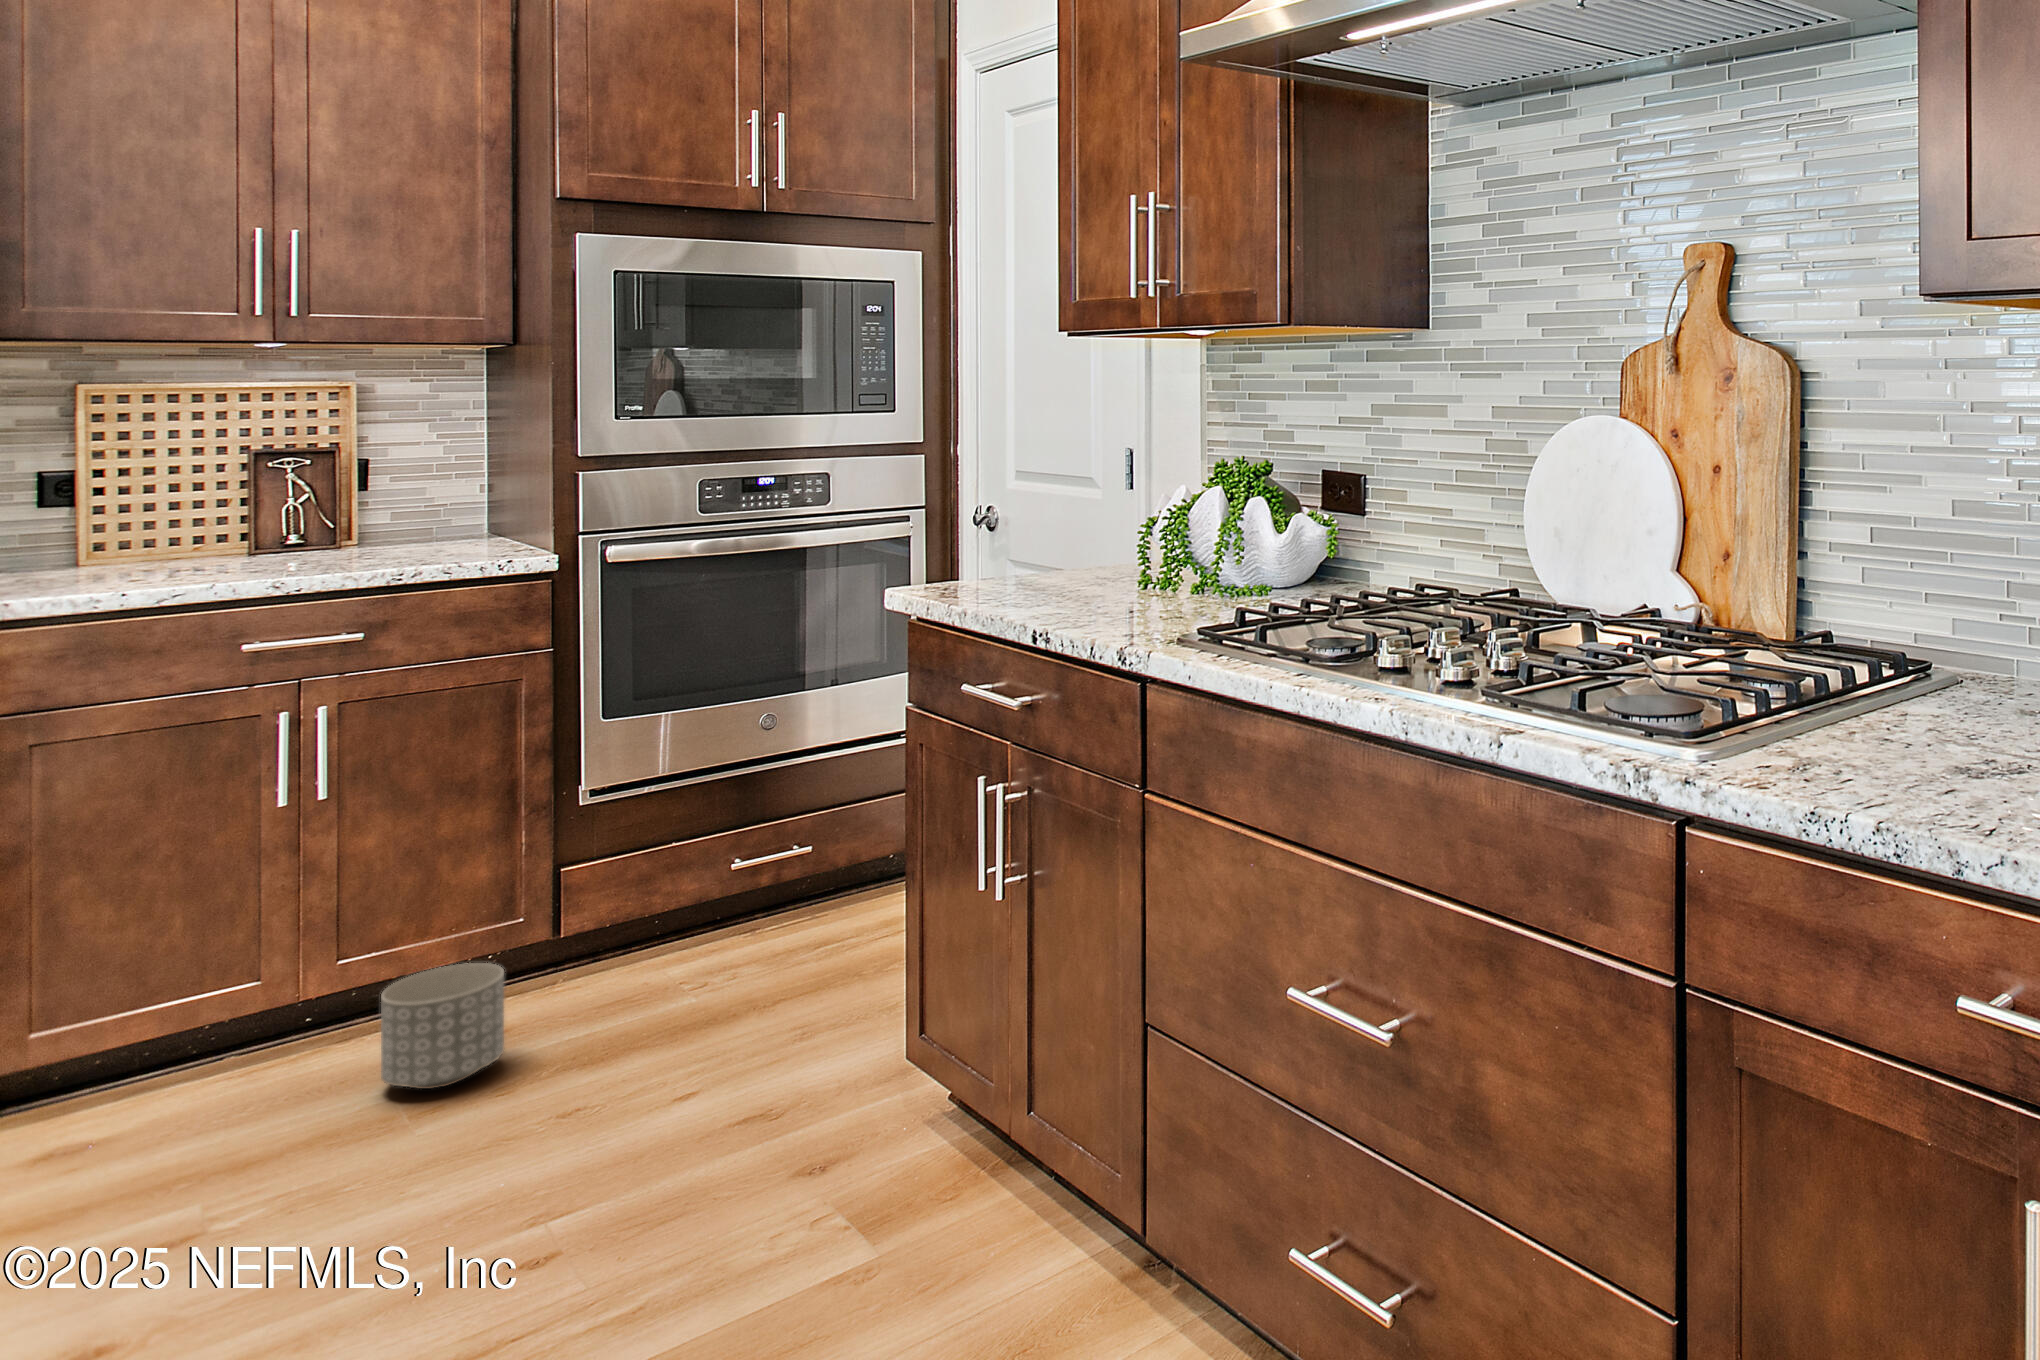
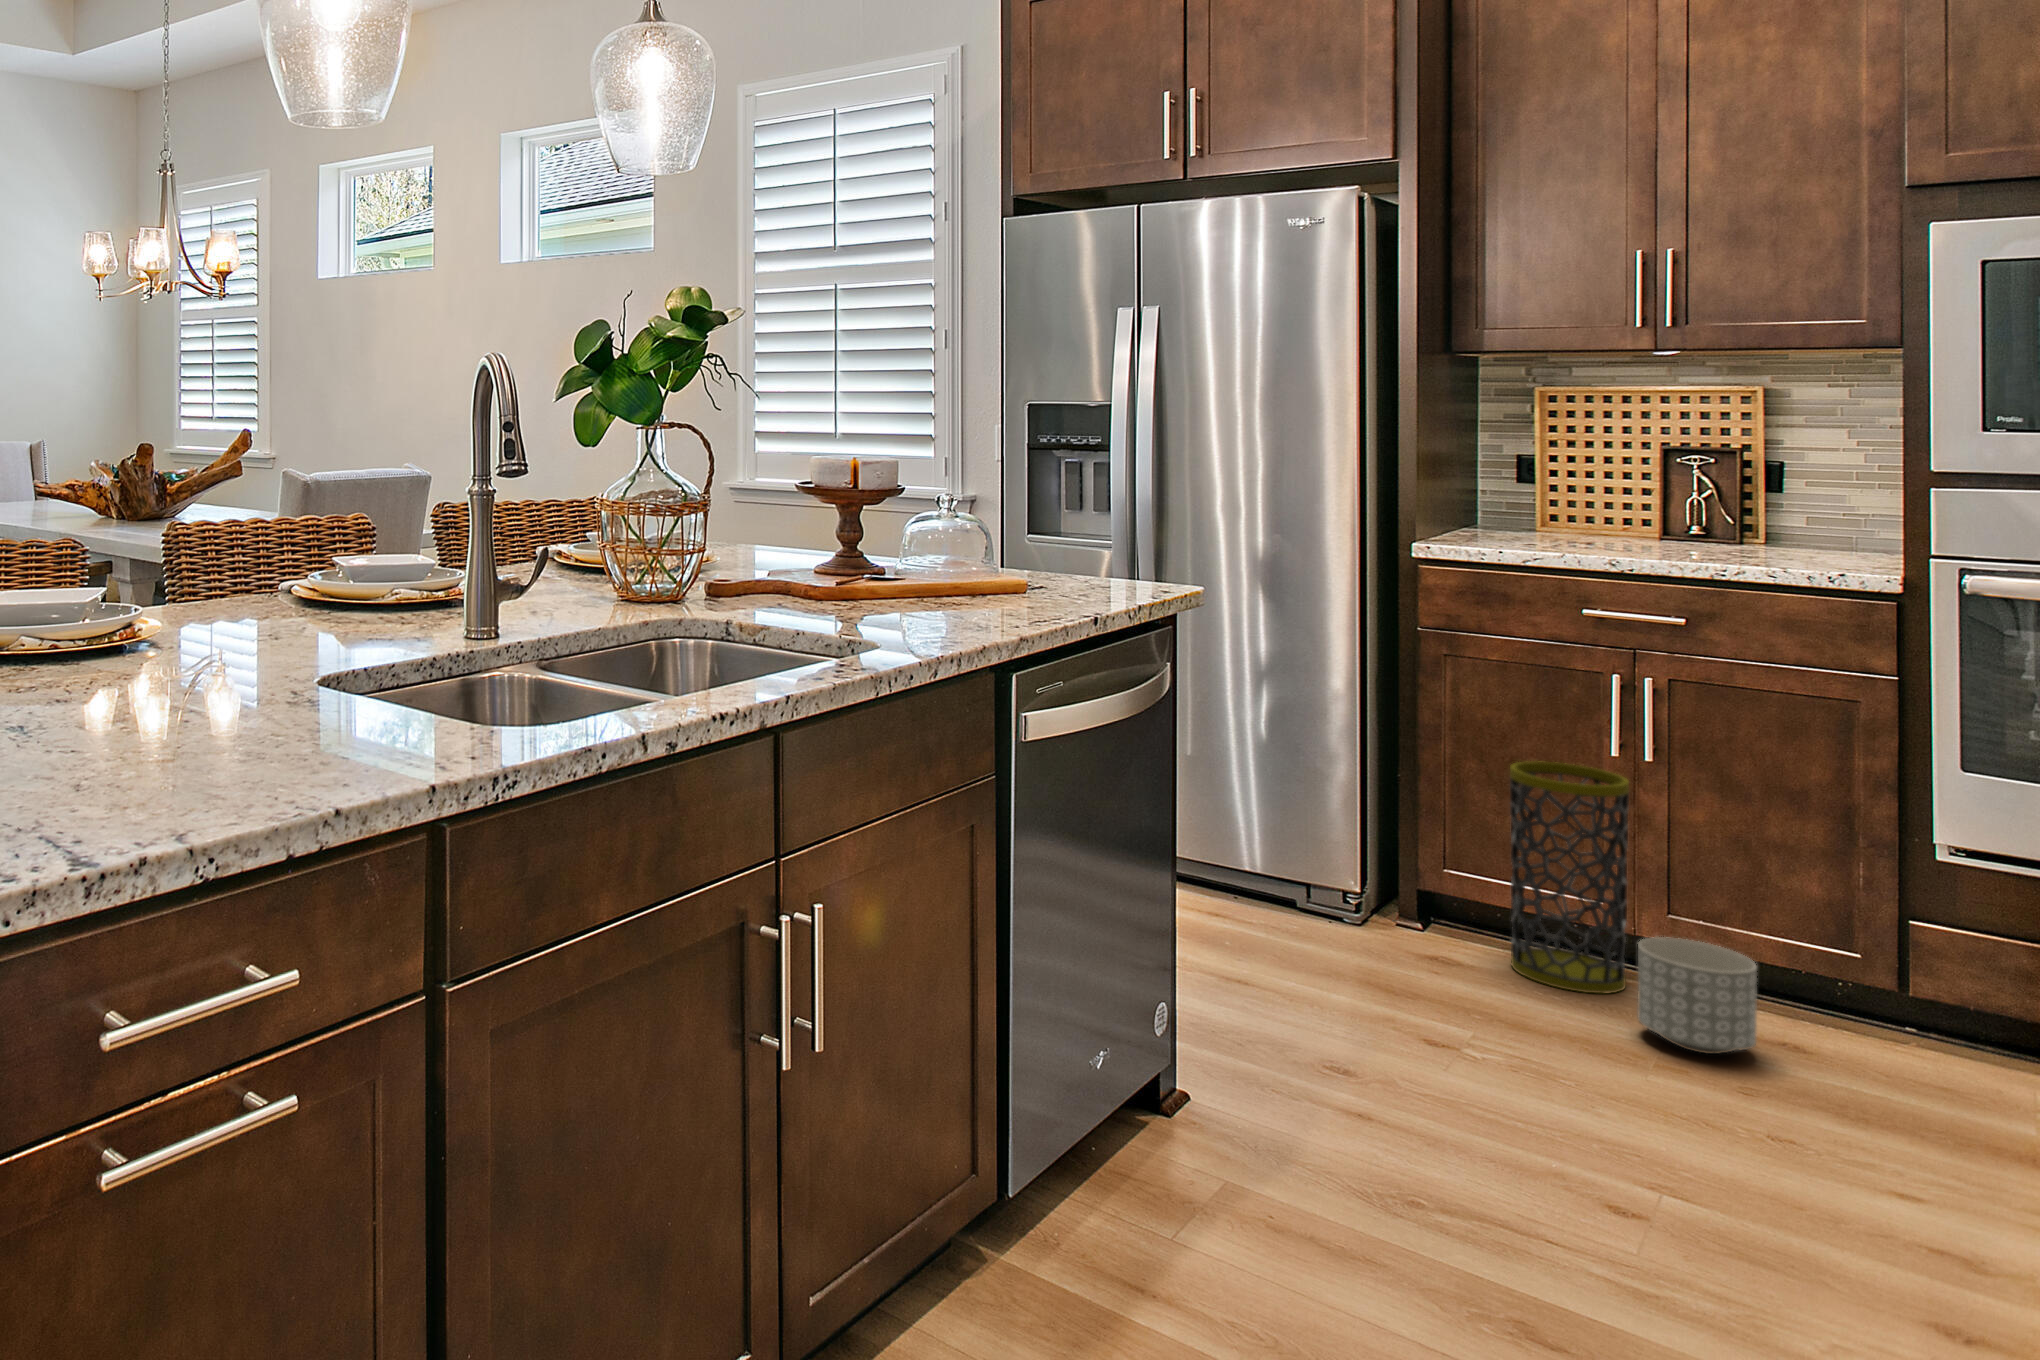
trash can: none [163,828,318,1113] -> present [1510,761,1629,994]

